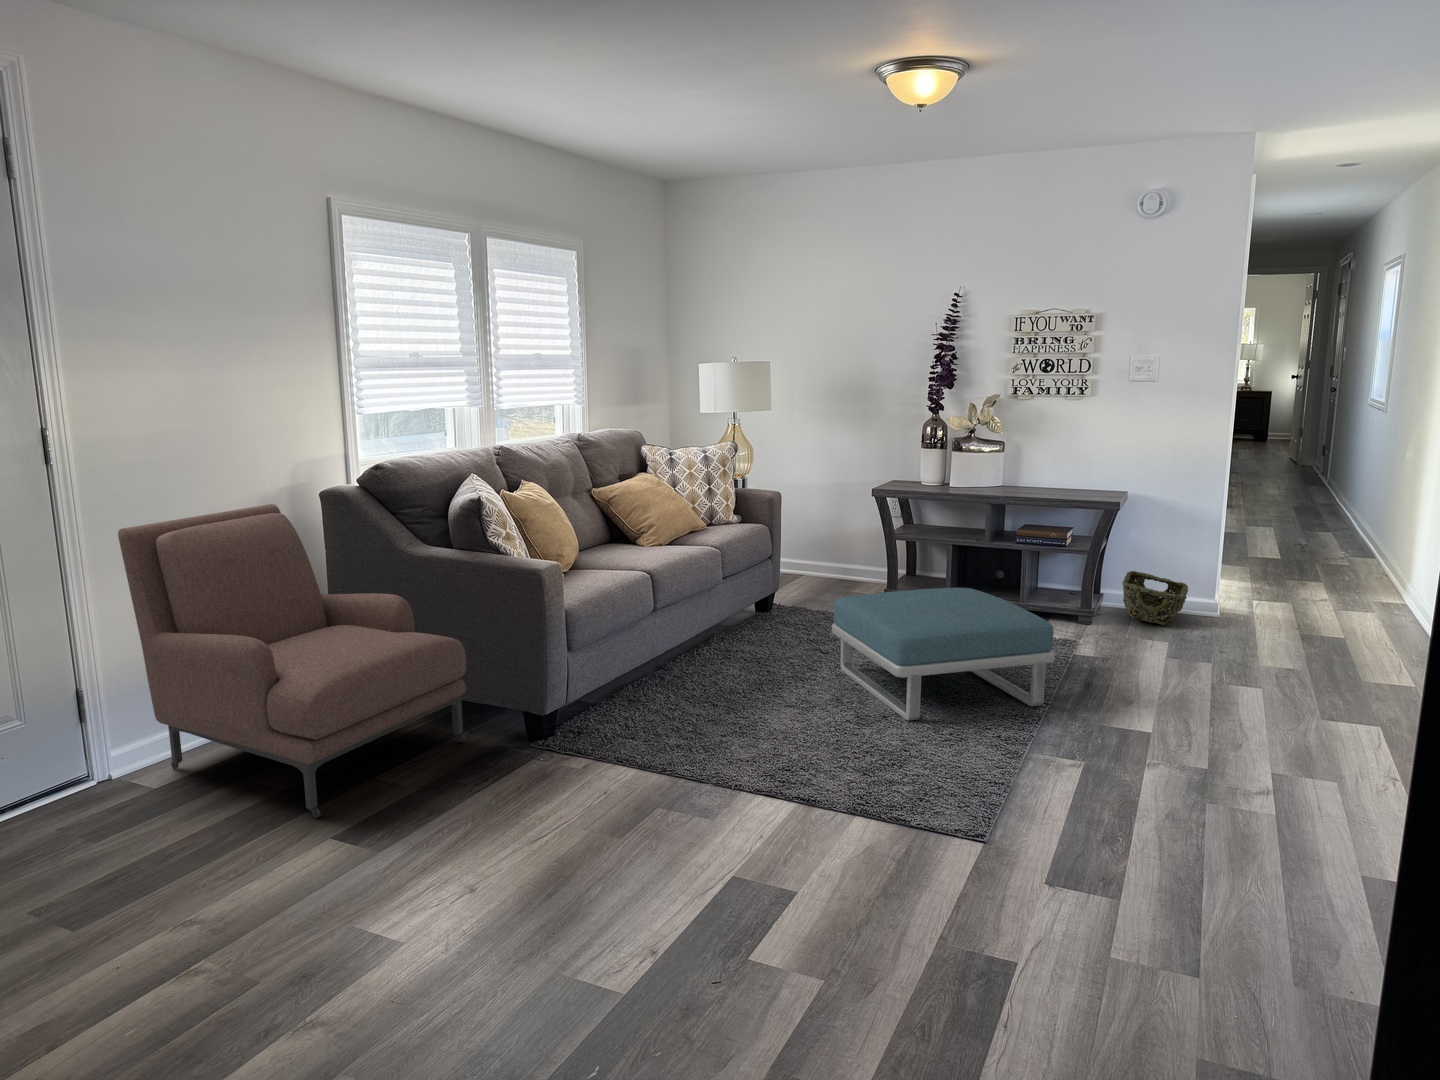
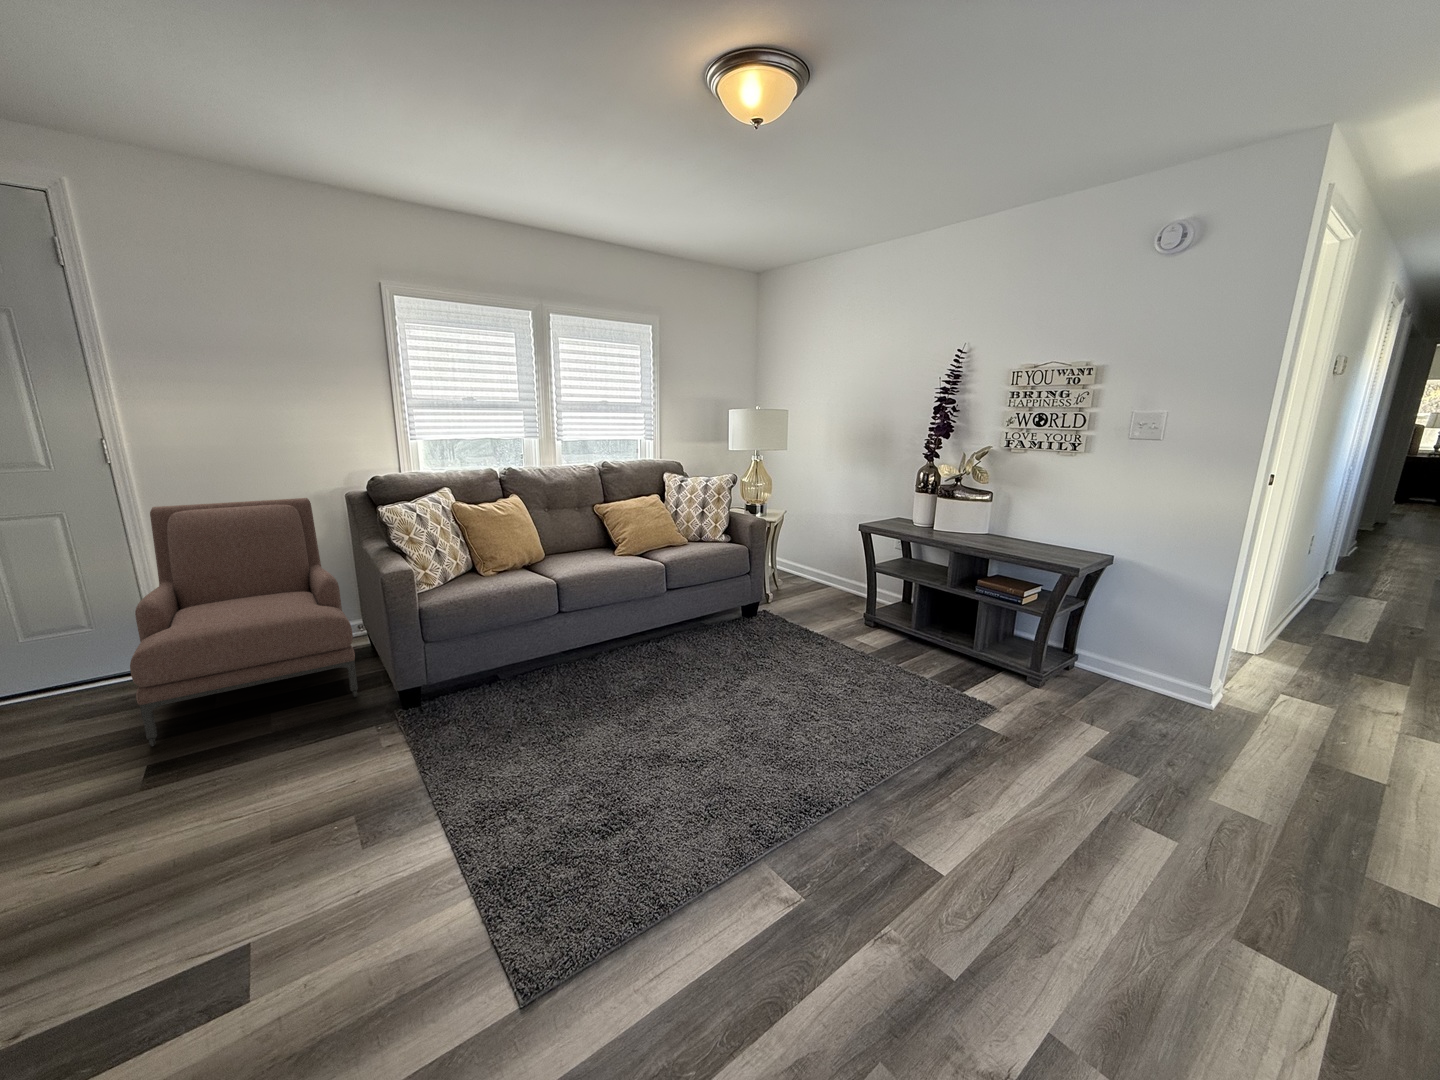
woven basket: present [1122,571,1188,625] -> none [1077,638,1173,707]
footstool: present [832,588,1055,720] -> none [678,626,871,790]

